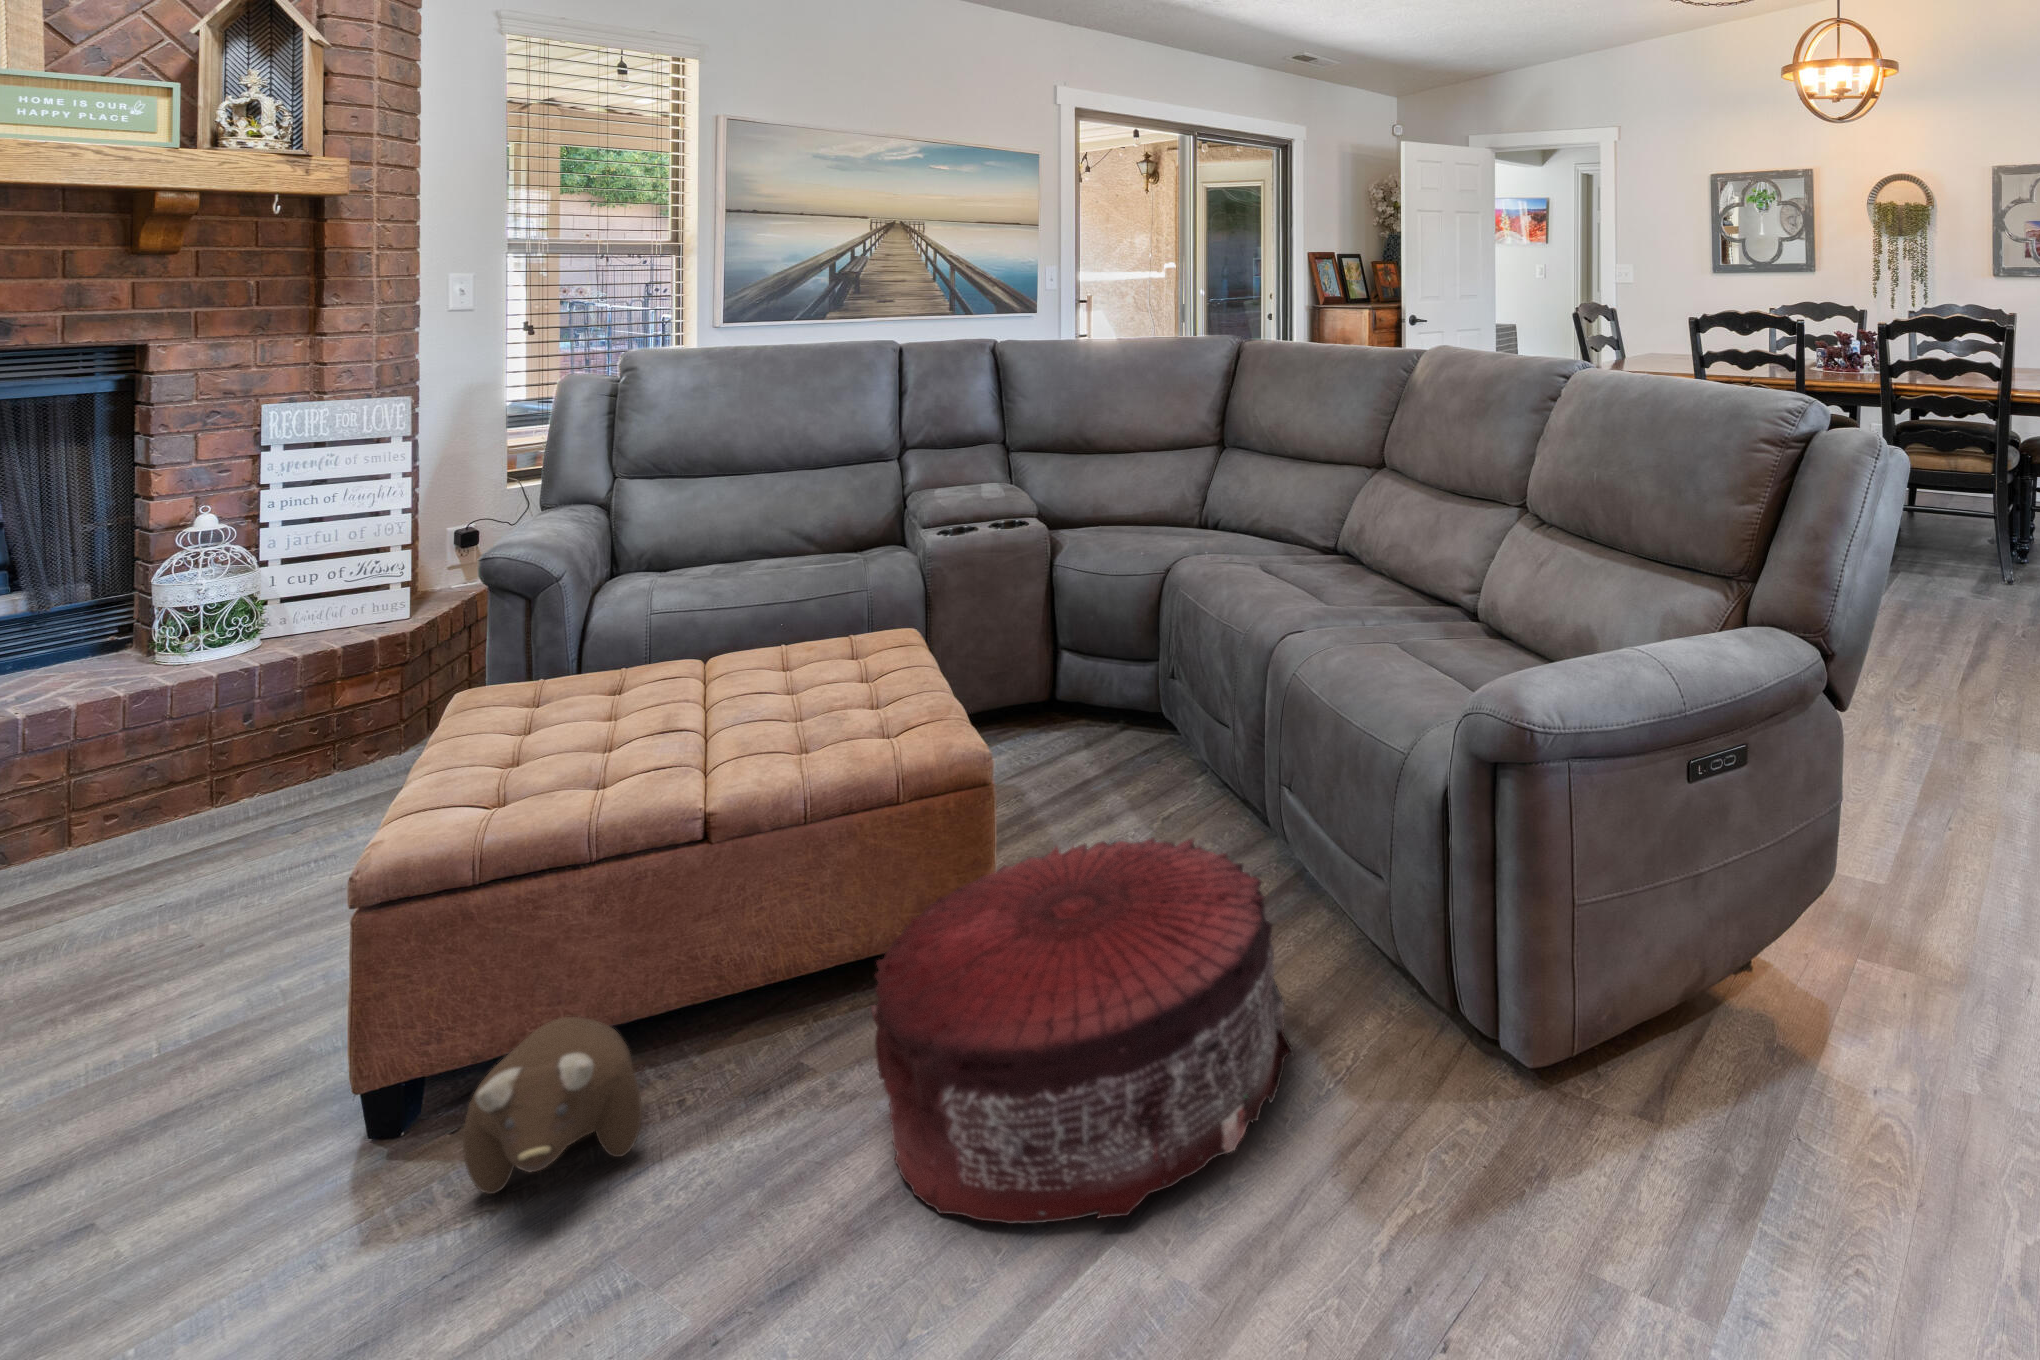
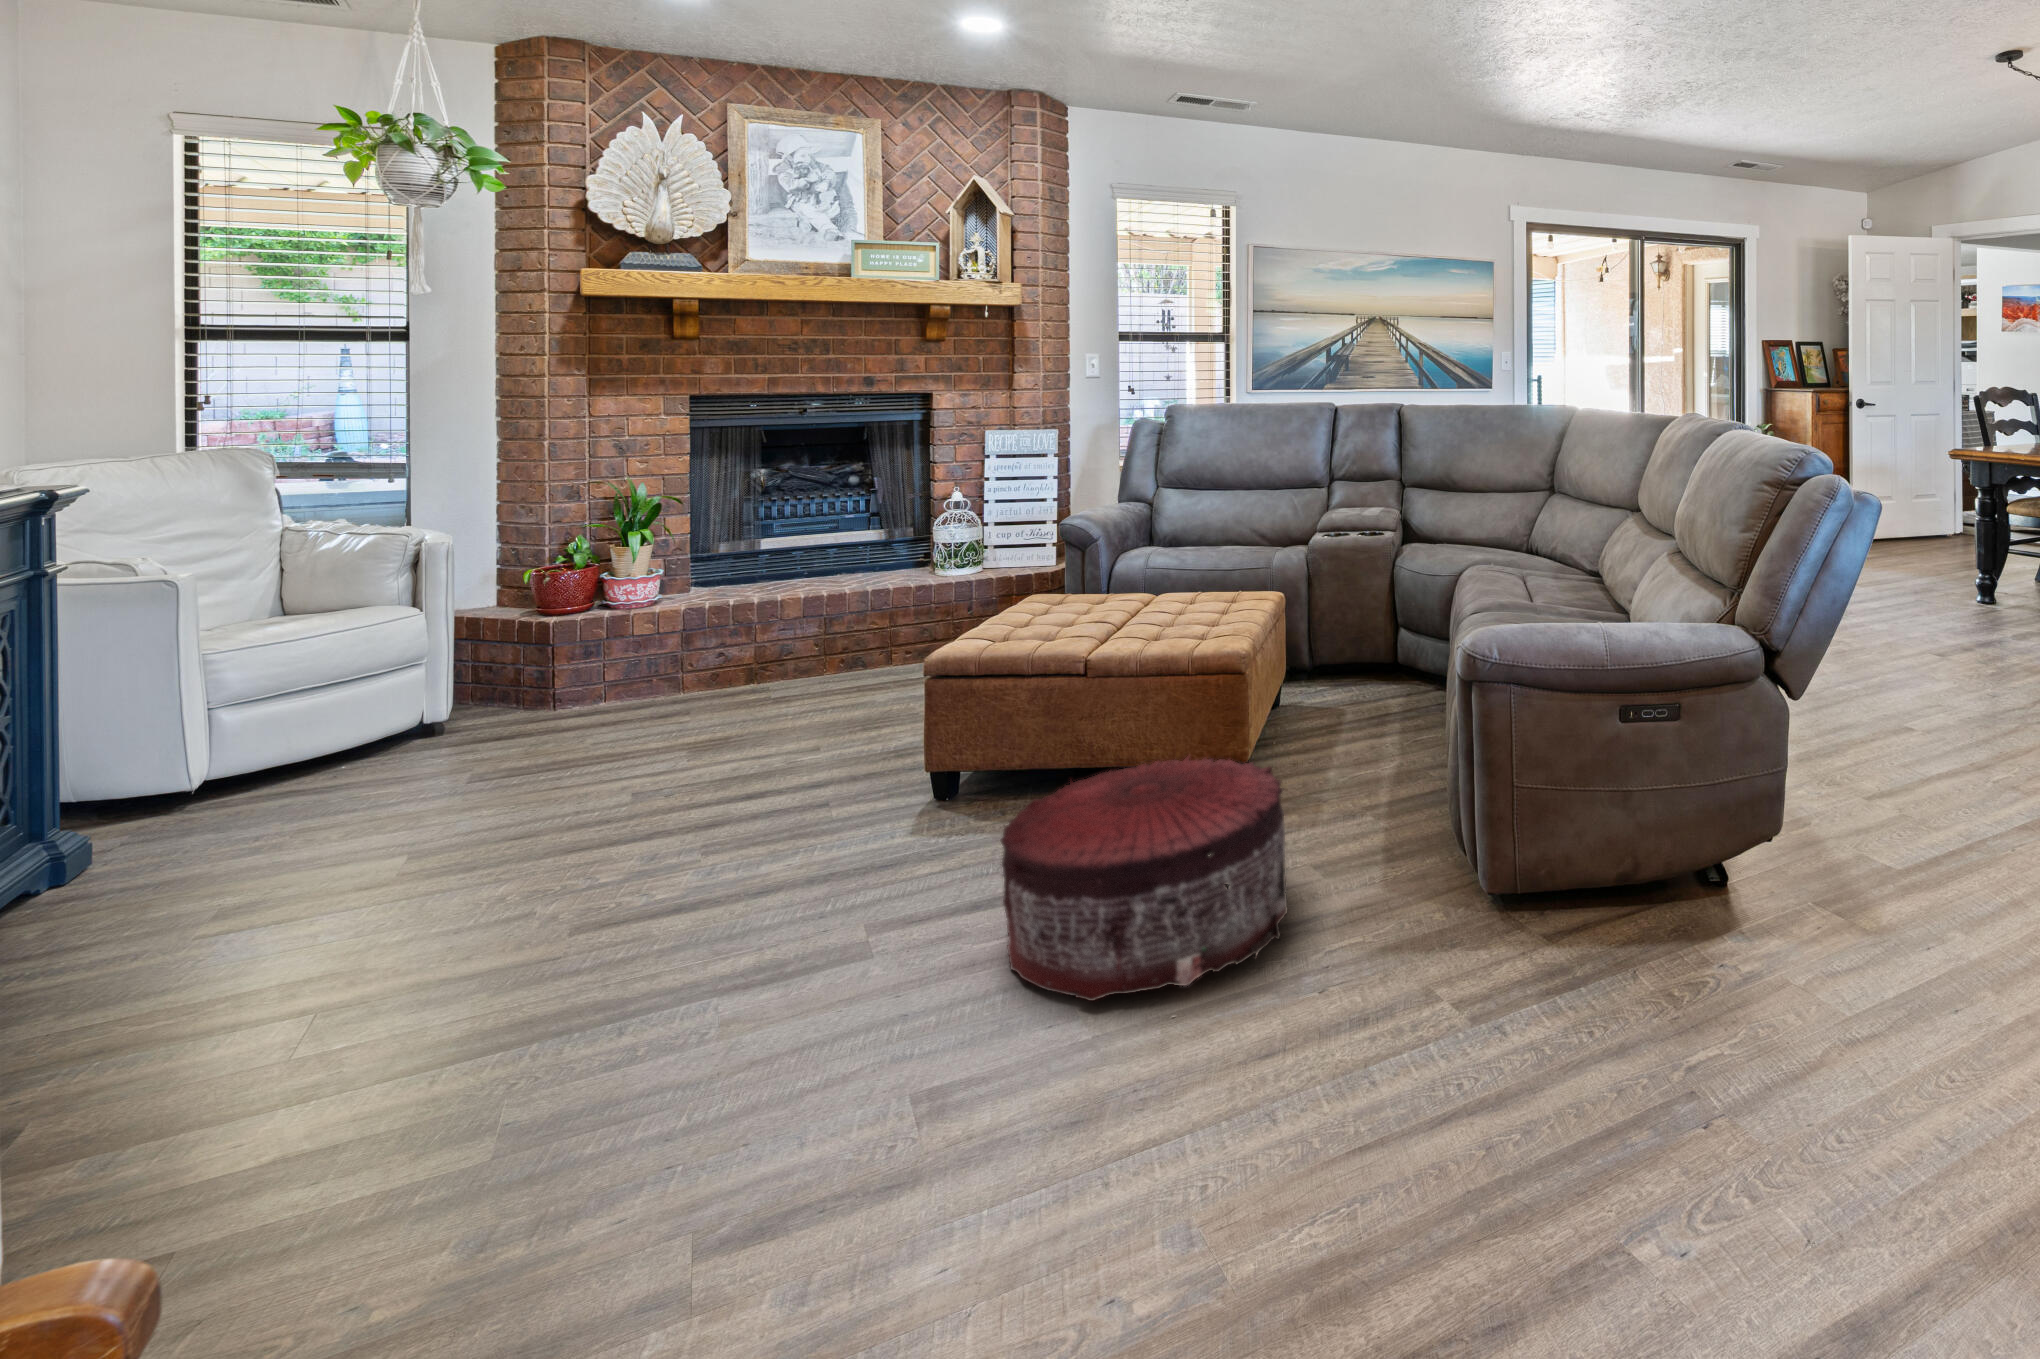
plush toy: present [463,1017,642,1194] -> none [816,798,934,892]

